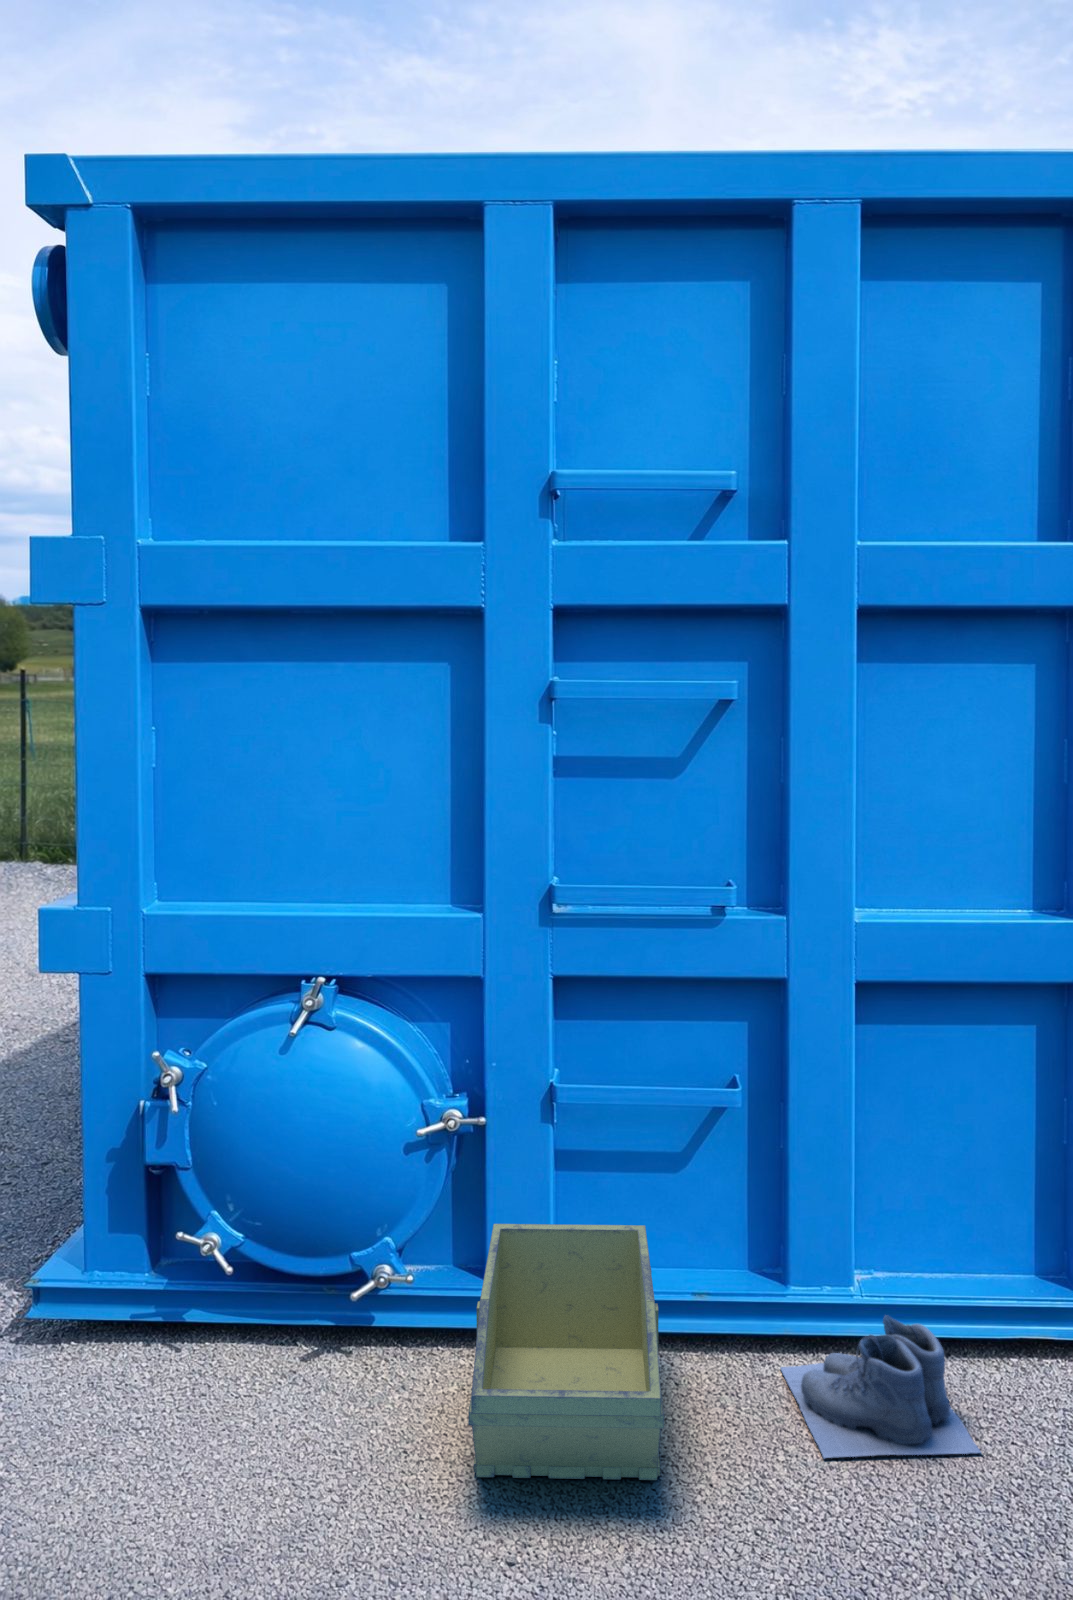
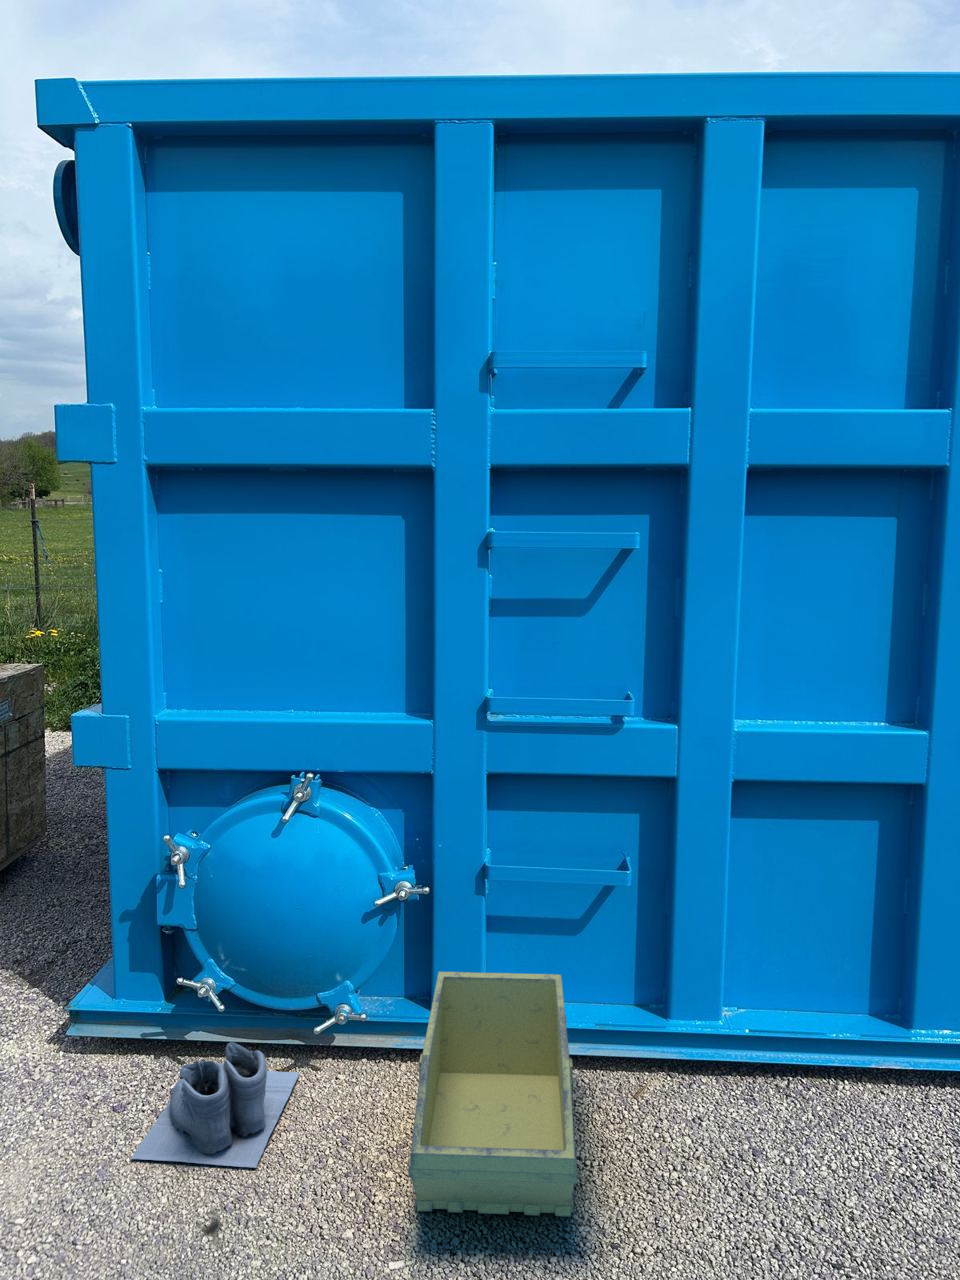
boots: present [781,1315,981,1458] -> present [131,1042,300,1168]

